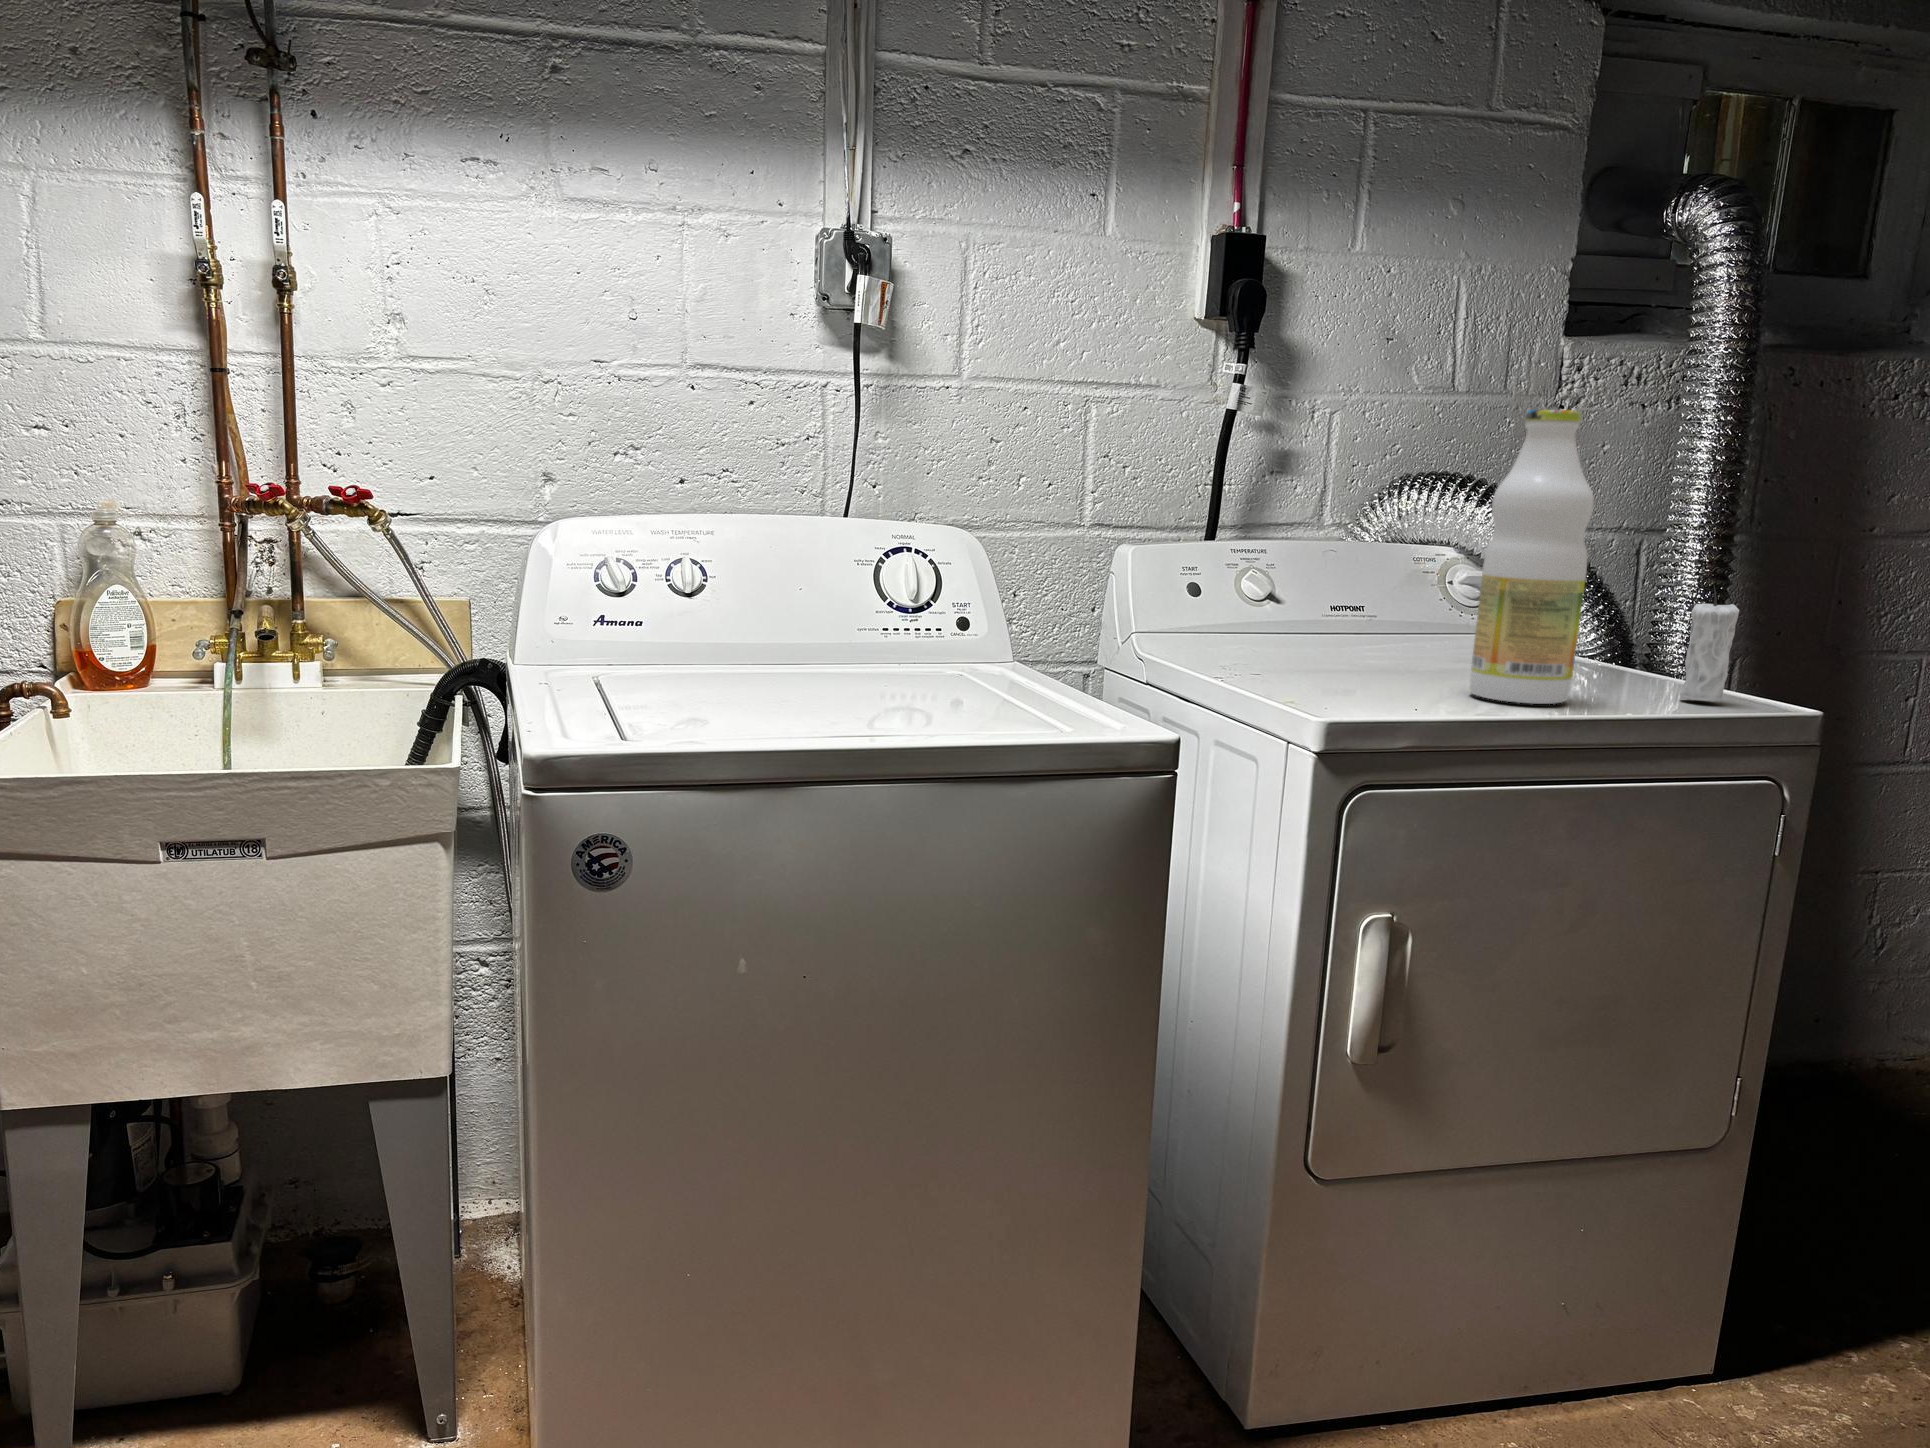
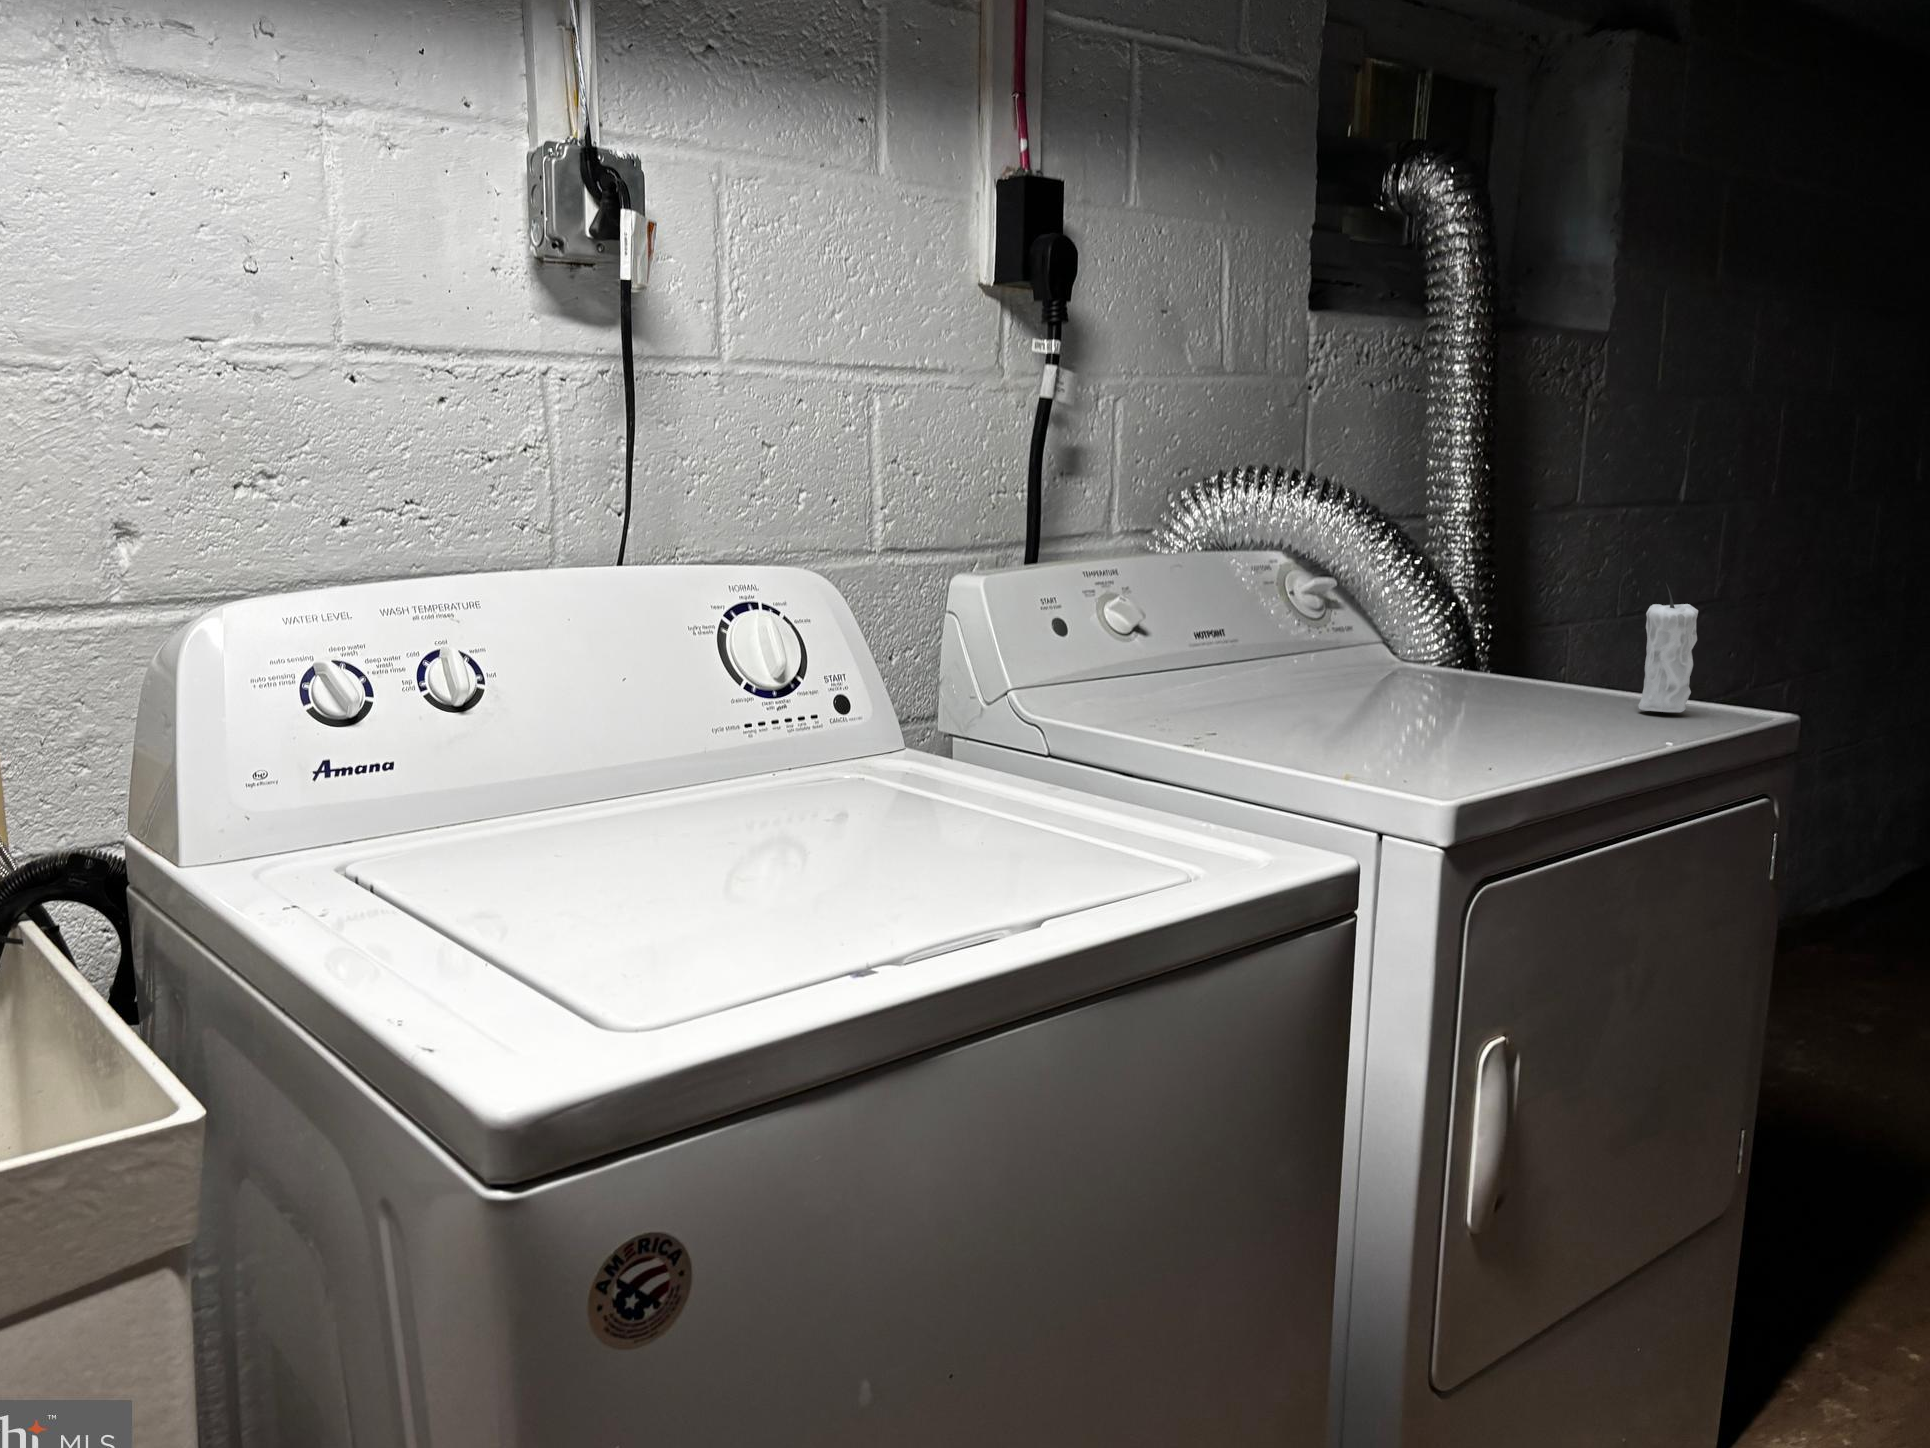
bottle: present [1470,410,1594,704] -> none [1469,395,1606,742]

